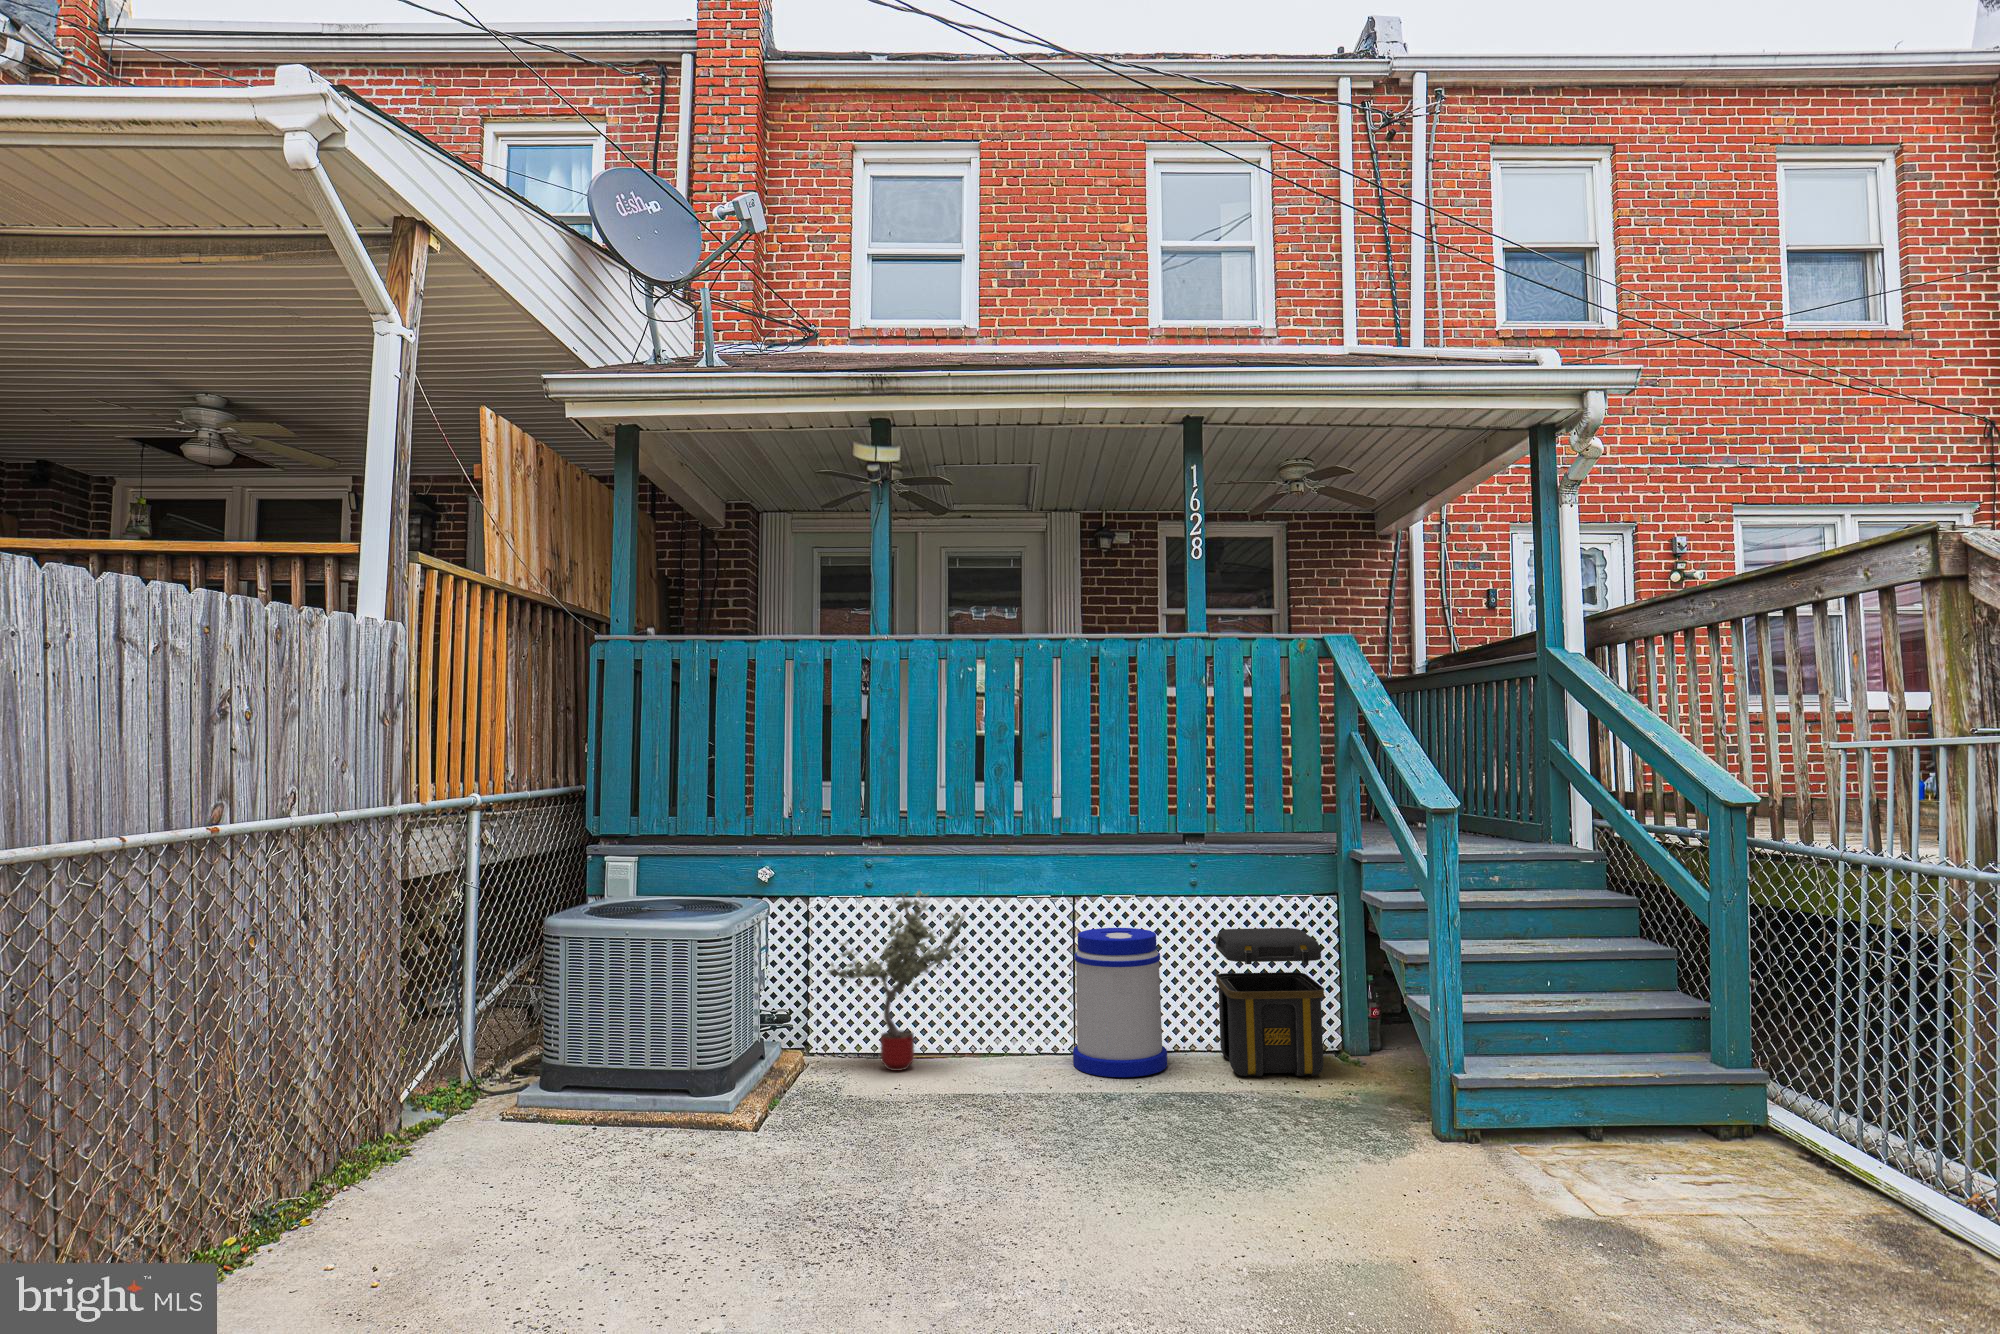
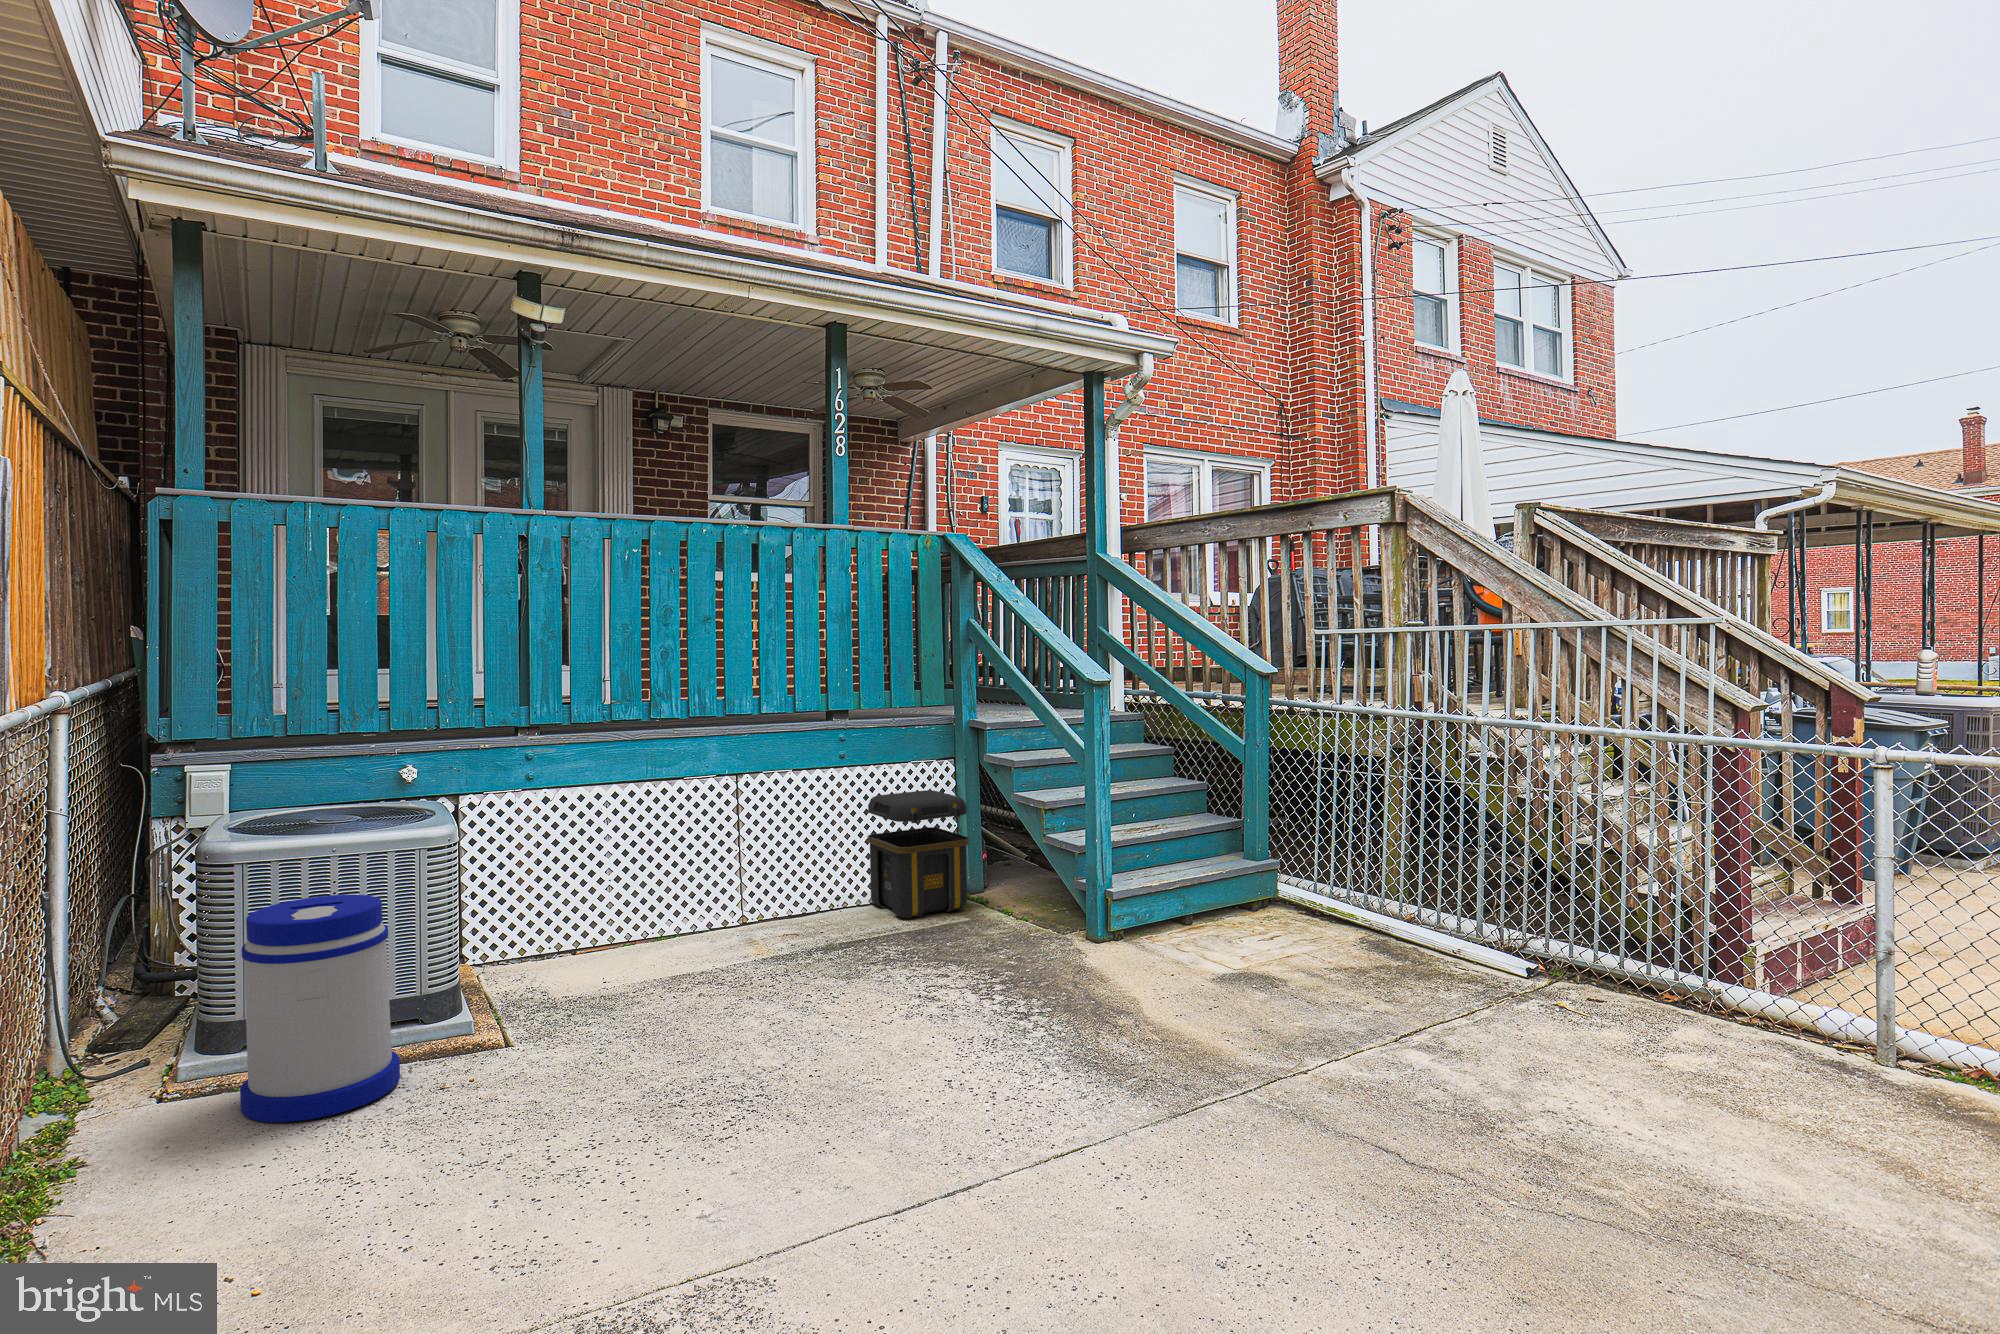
potted tree: present [829,891,966,1071] -> none [502,780,659,964]
trash can: present [1073,928,1167,1077] -> present [240,895,400,1122]

